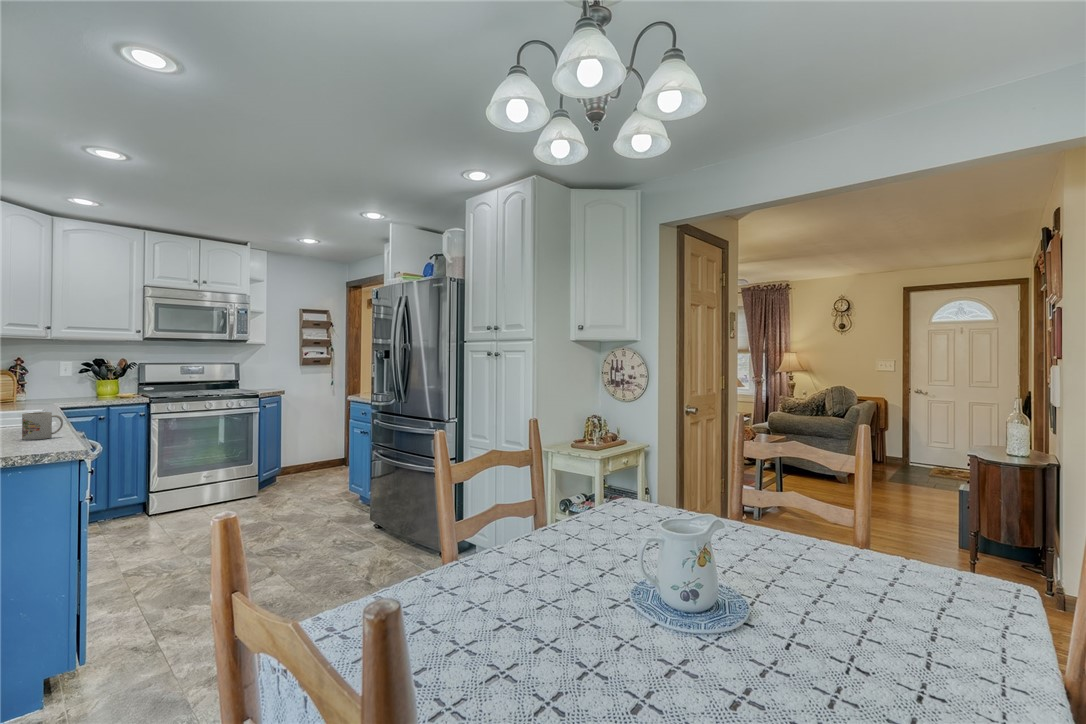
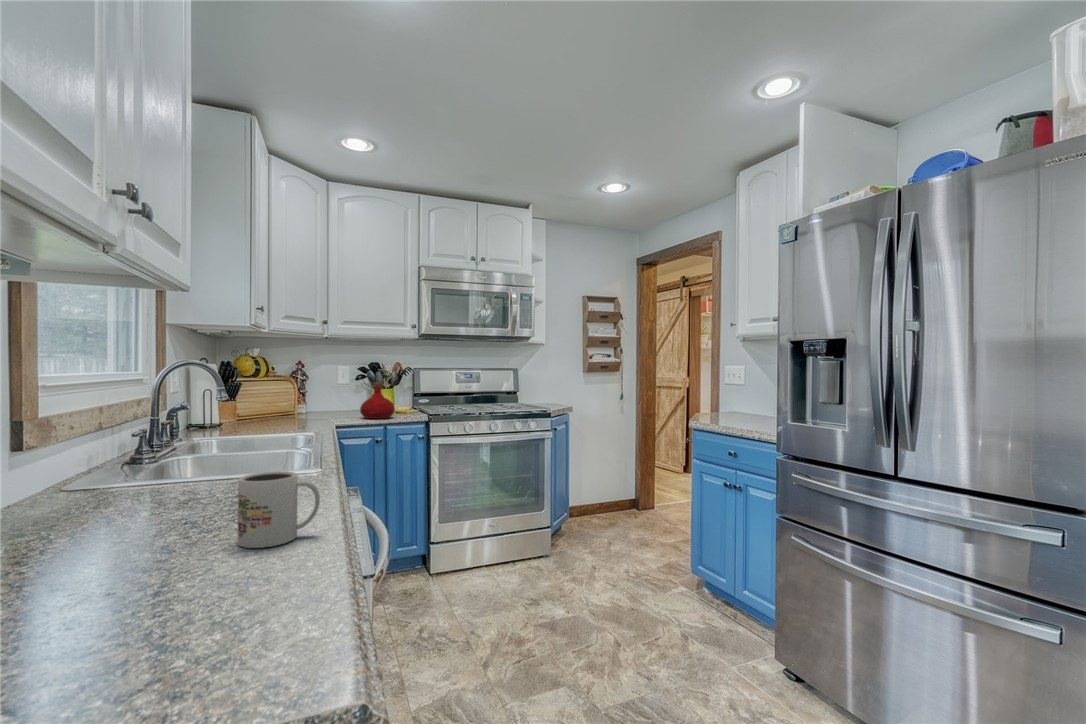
bottle: none [85,375,117,402] -> present [360,382,395,419]

